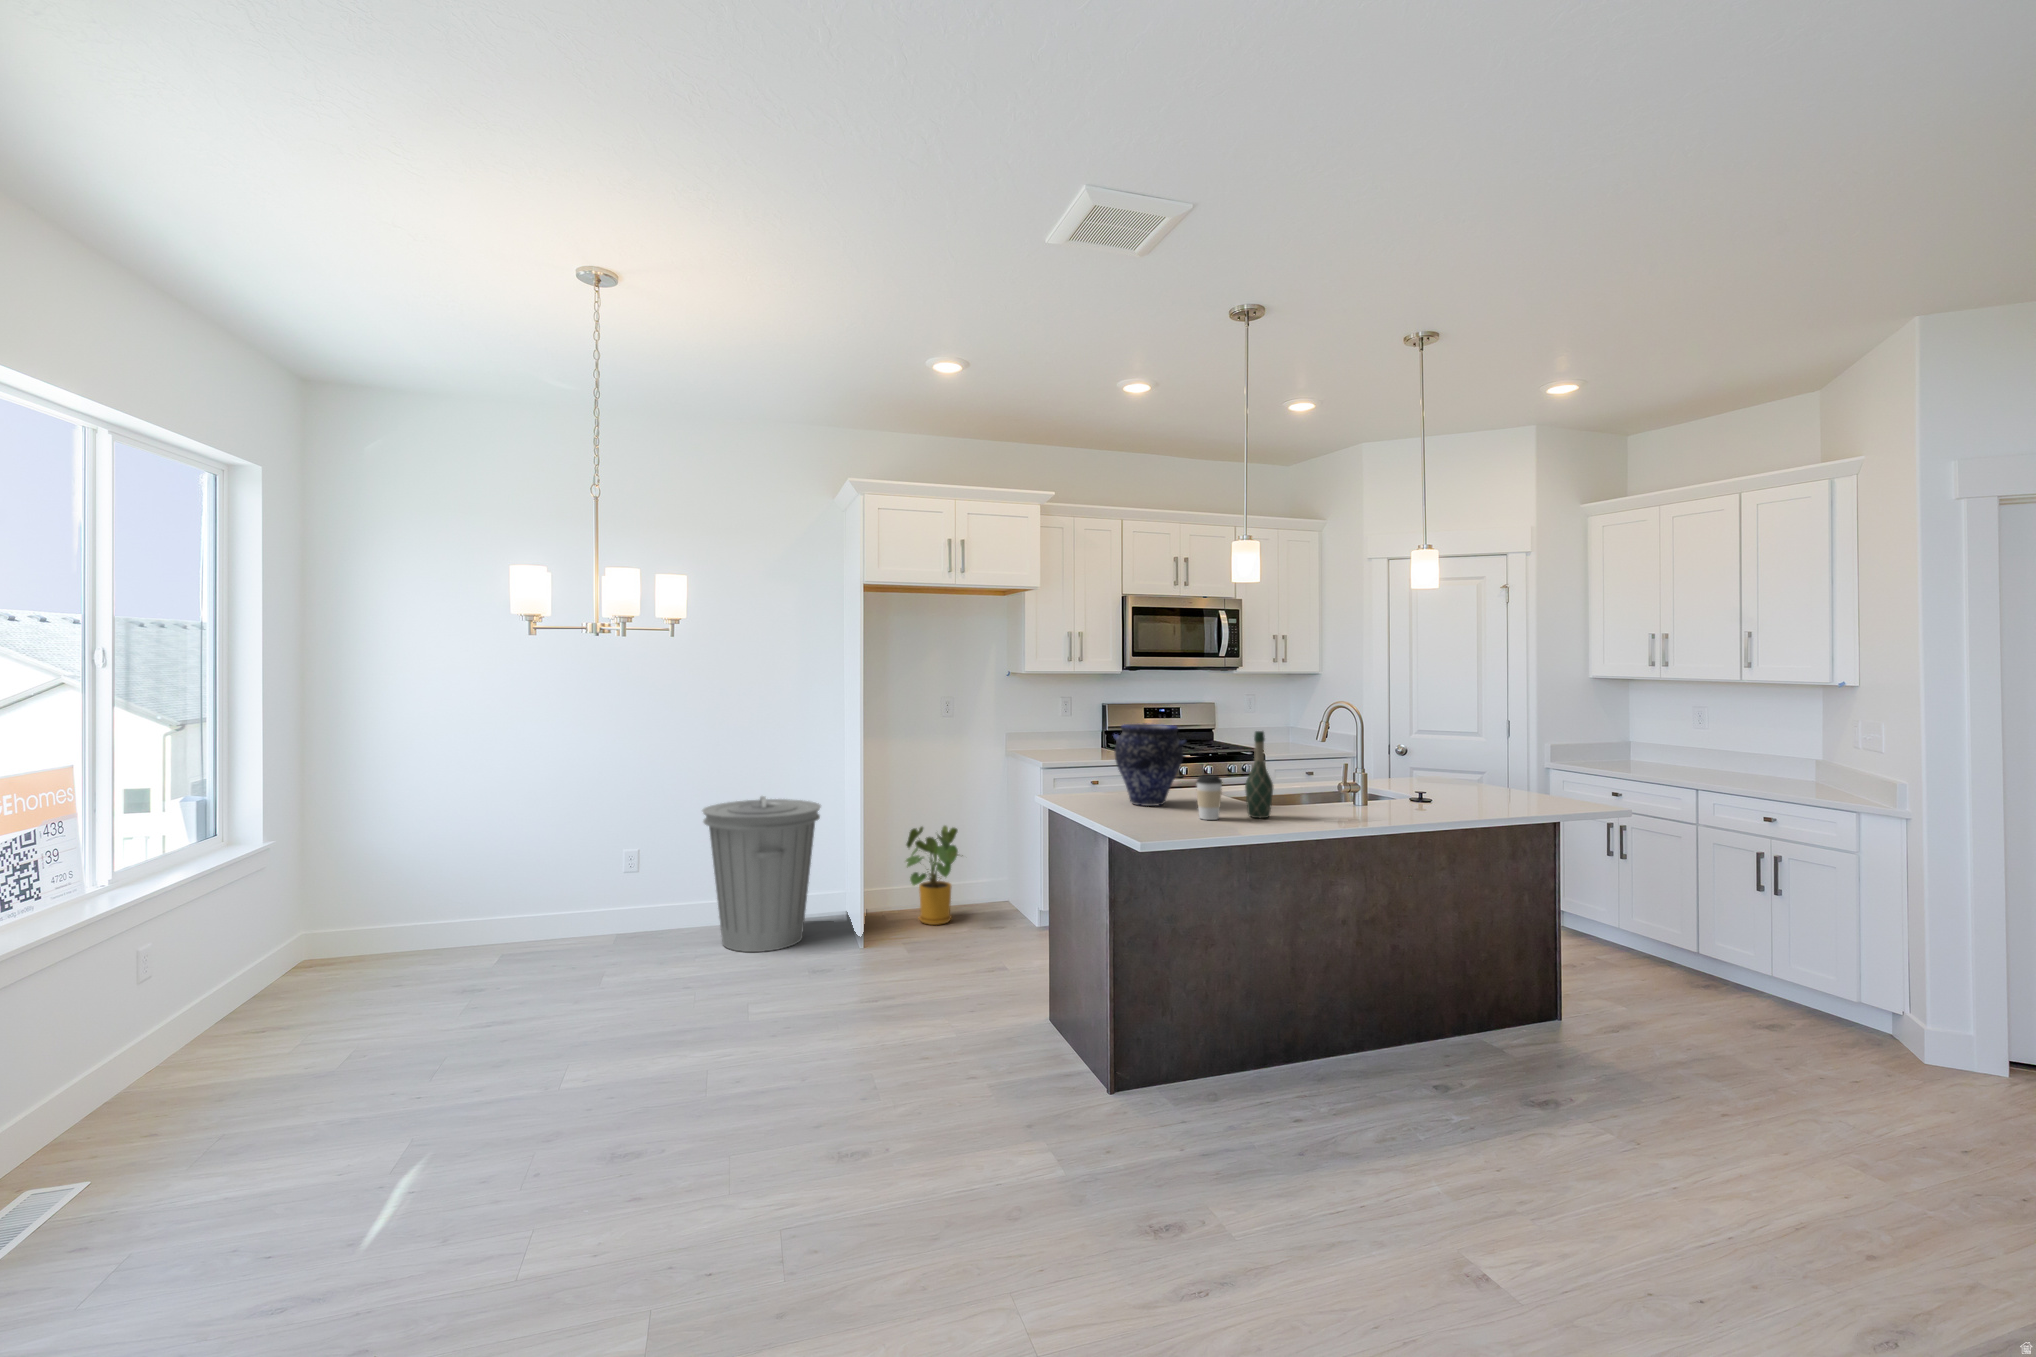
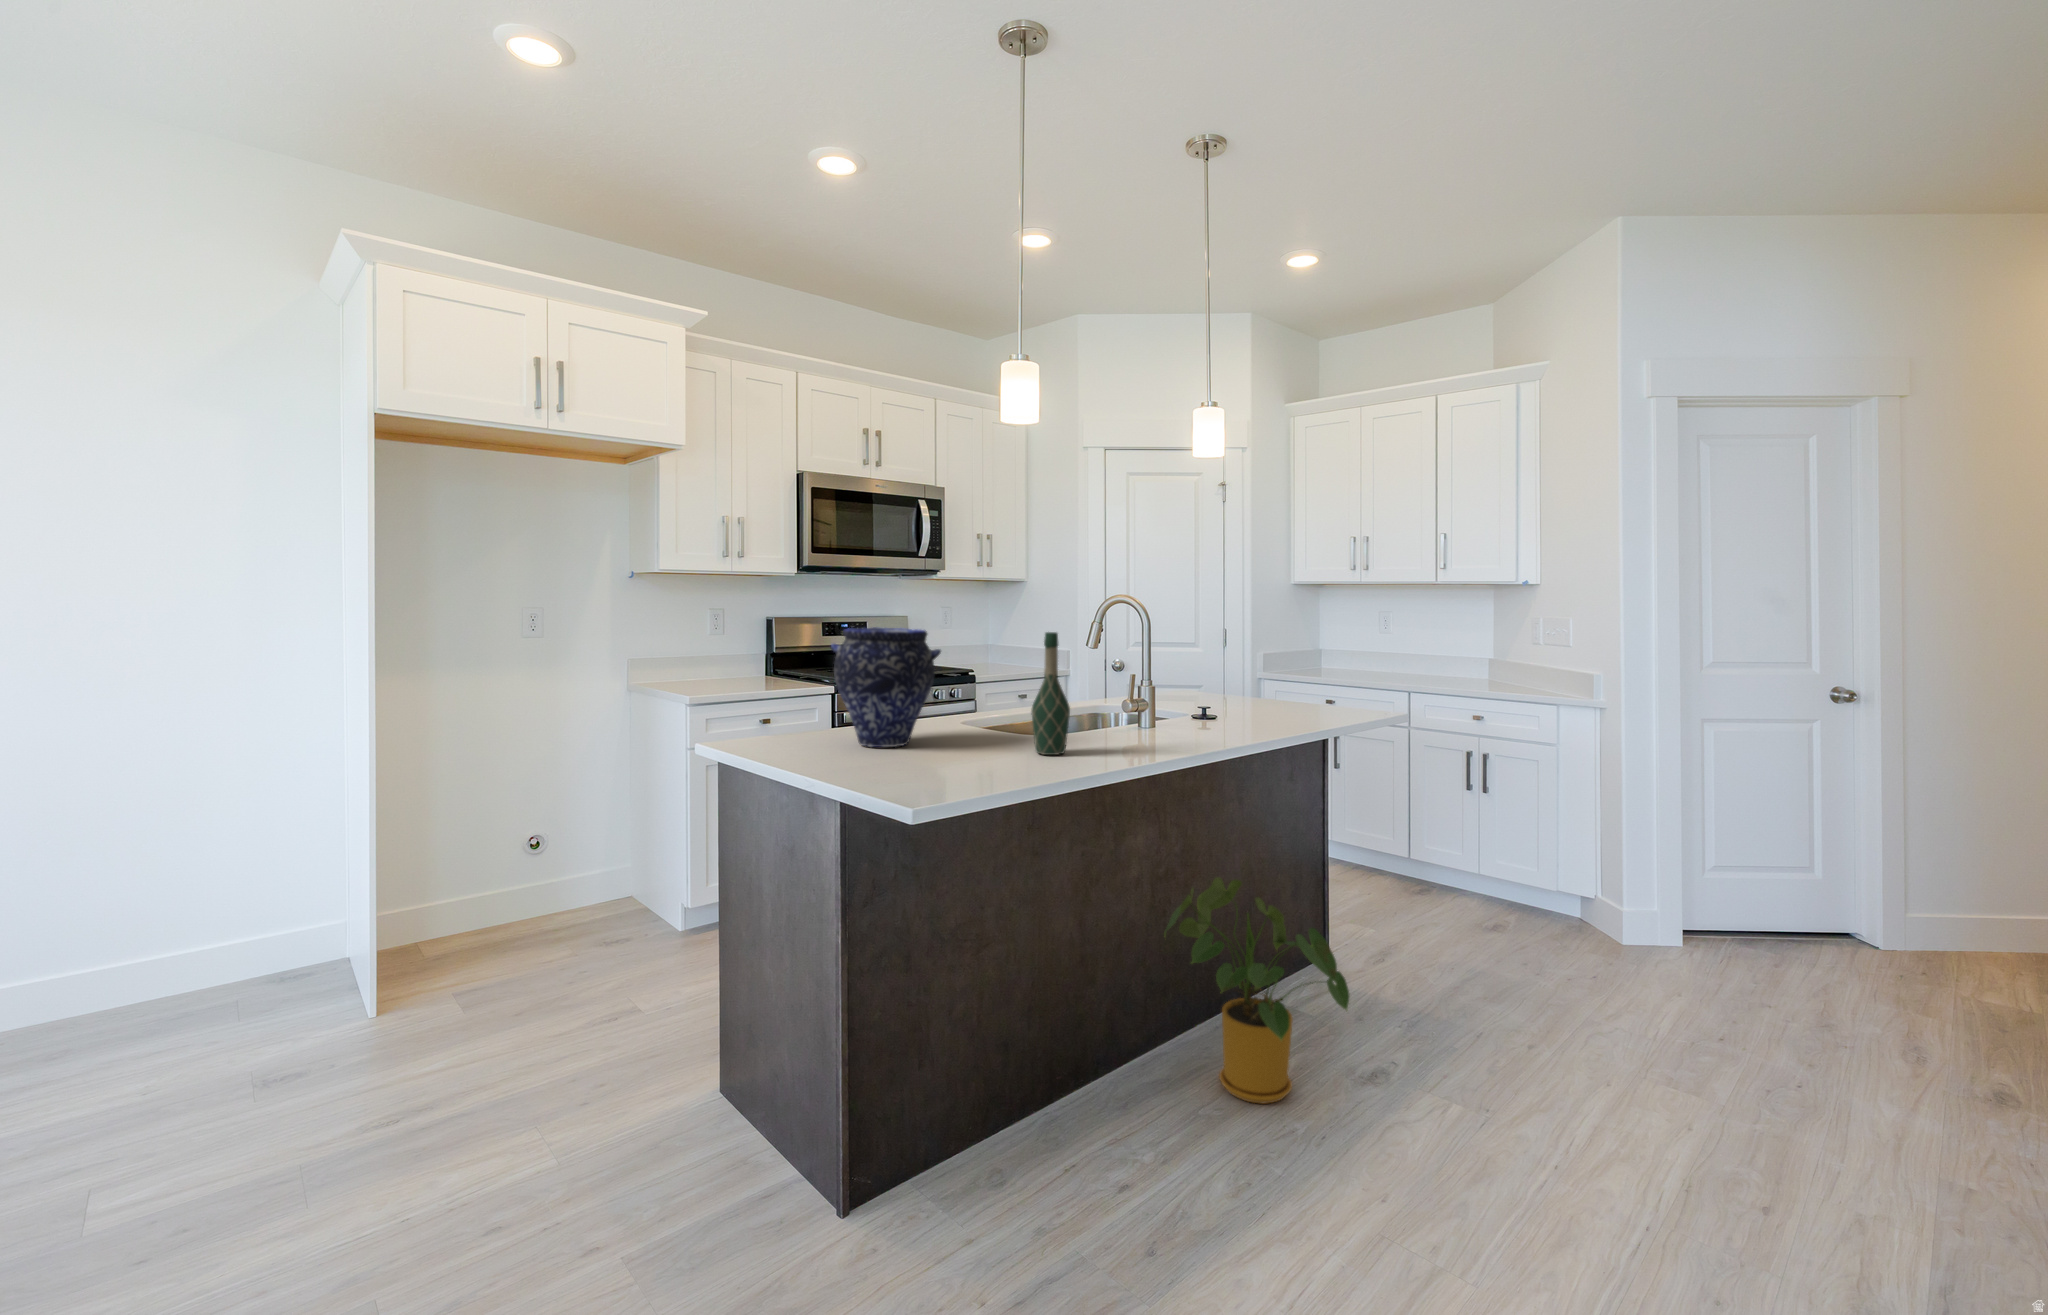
coffee cup: present [1196,775,1222,820] -> none [968,697,1006,763]
trash can: present [702,796,821,952] -> none [52,770,319,1040]
house plant: present [906,826,963,925] -> present [1164,877,1349,1104]

